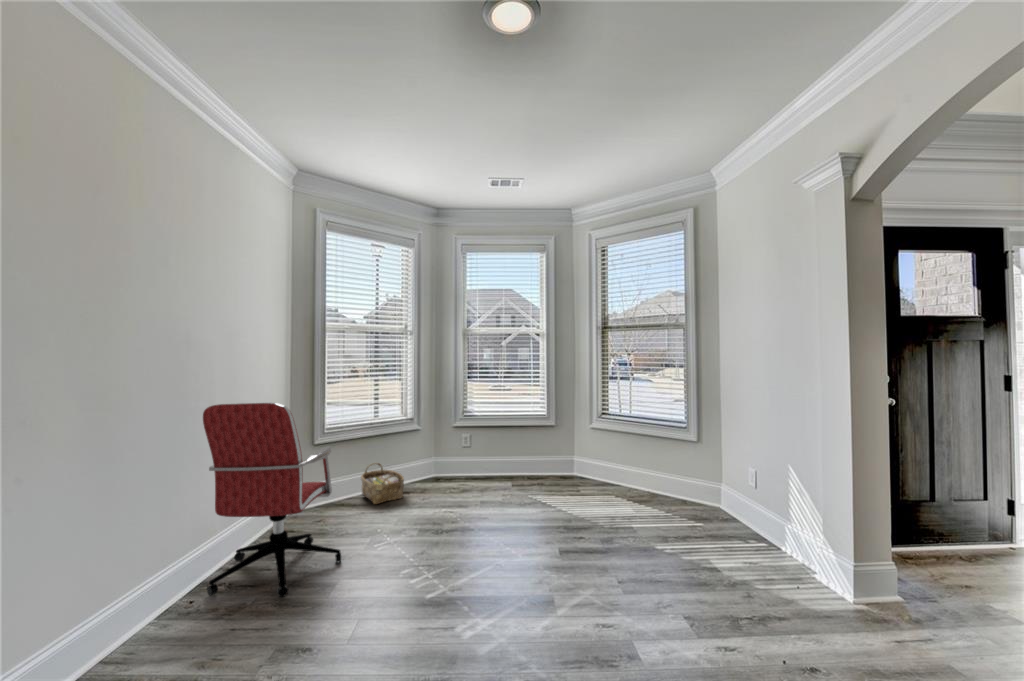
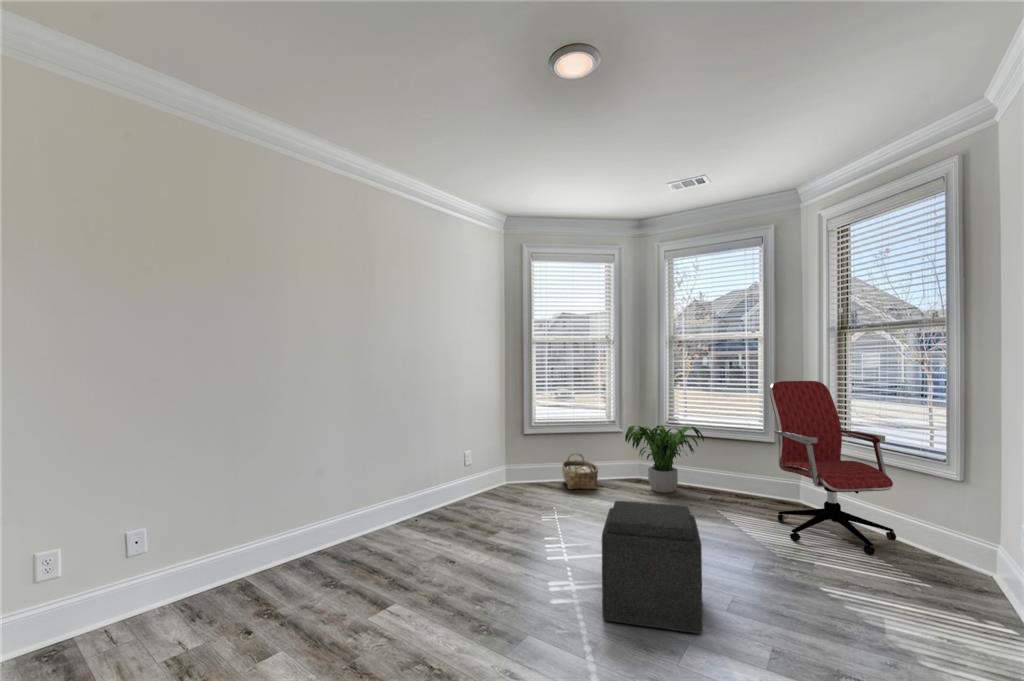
office chair: present [203,403,341,597] -> present [770,381,896,555]
potted plant: none [432,420,499,488] -> present [625,425,704,493]
ottoman: none [504,505,627,654] -> present [602,501,703,633]

